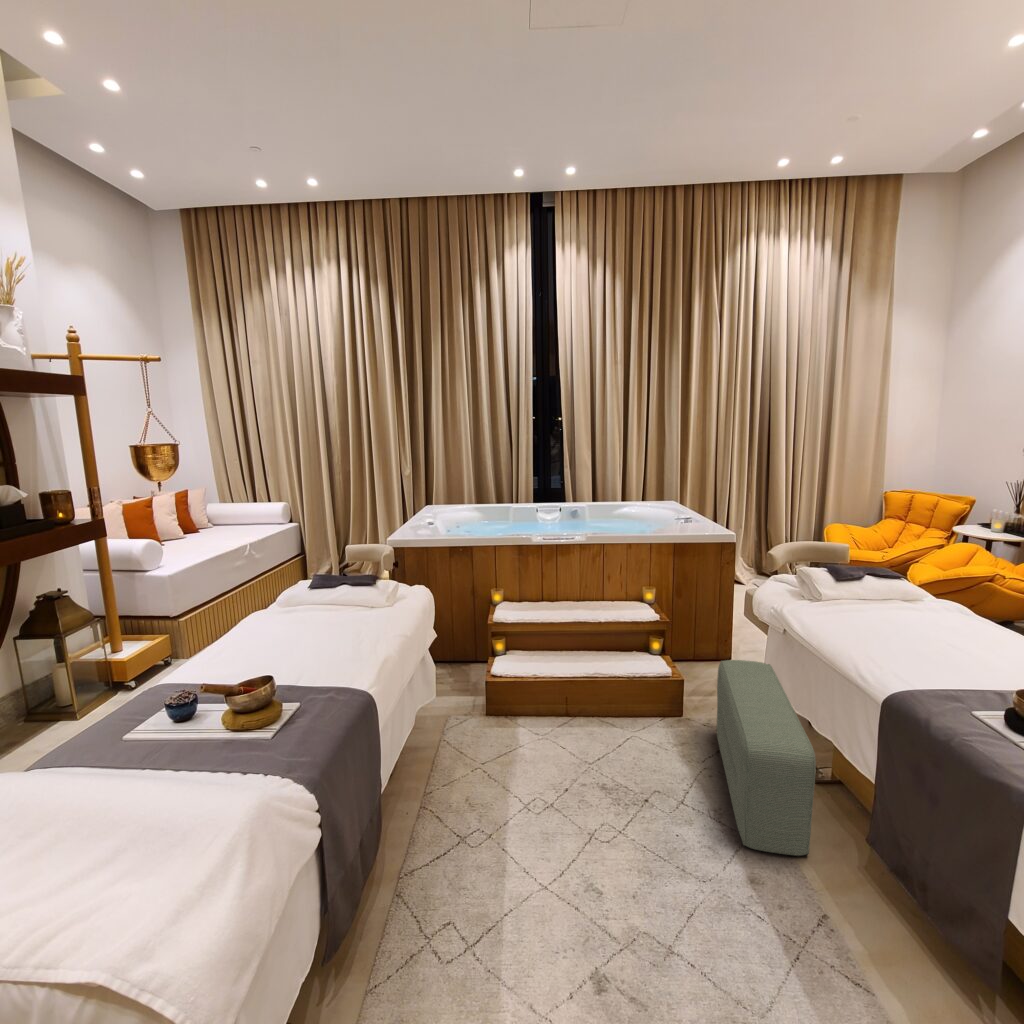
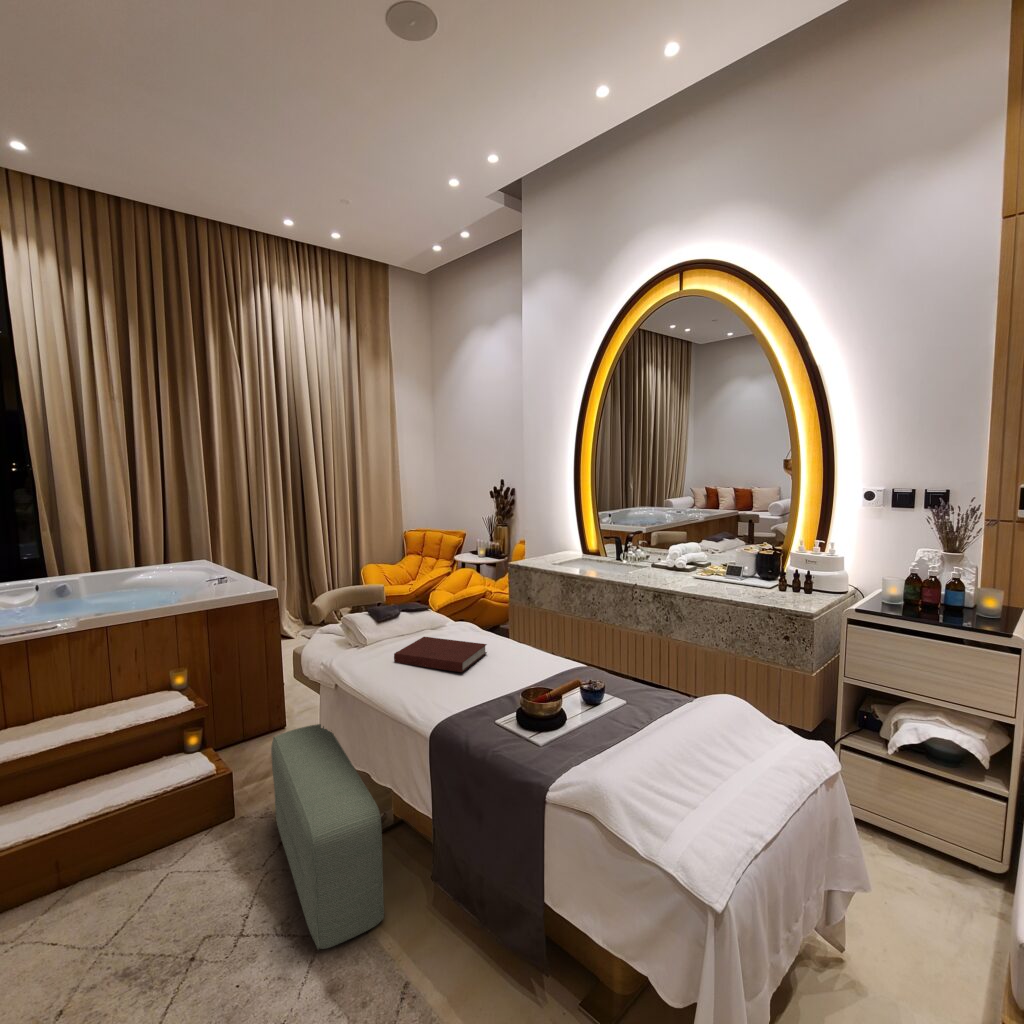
notebook: none [849,604,976,651] -> present [394,637,487,672]

